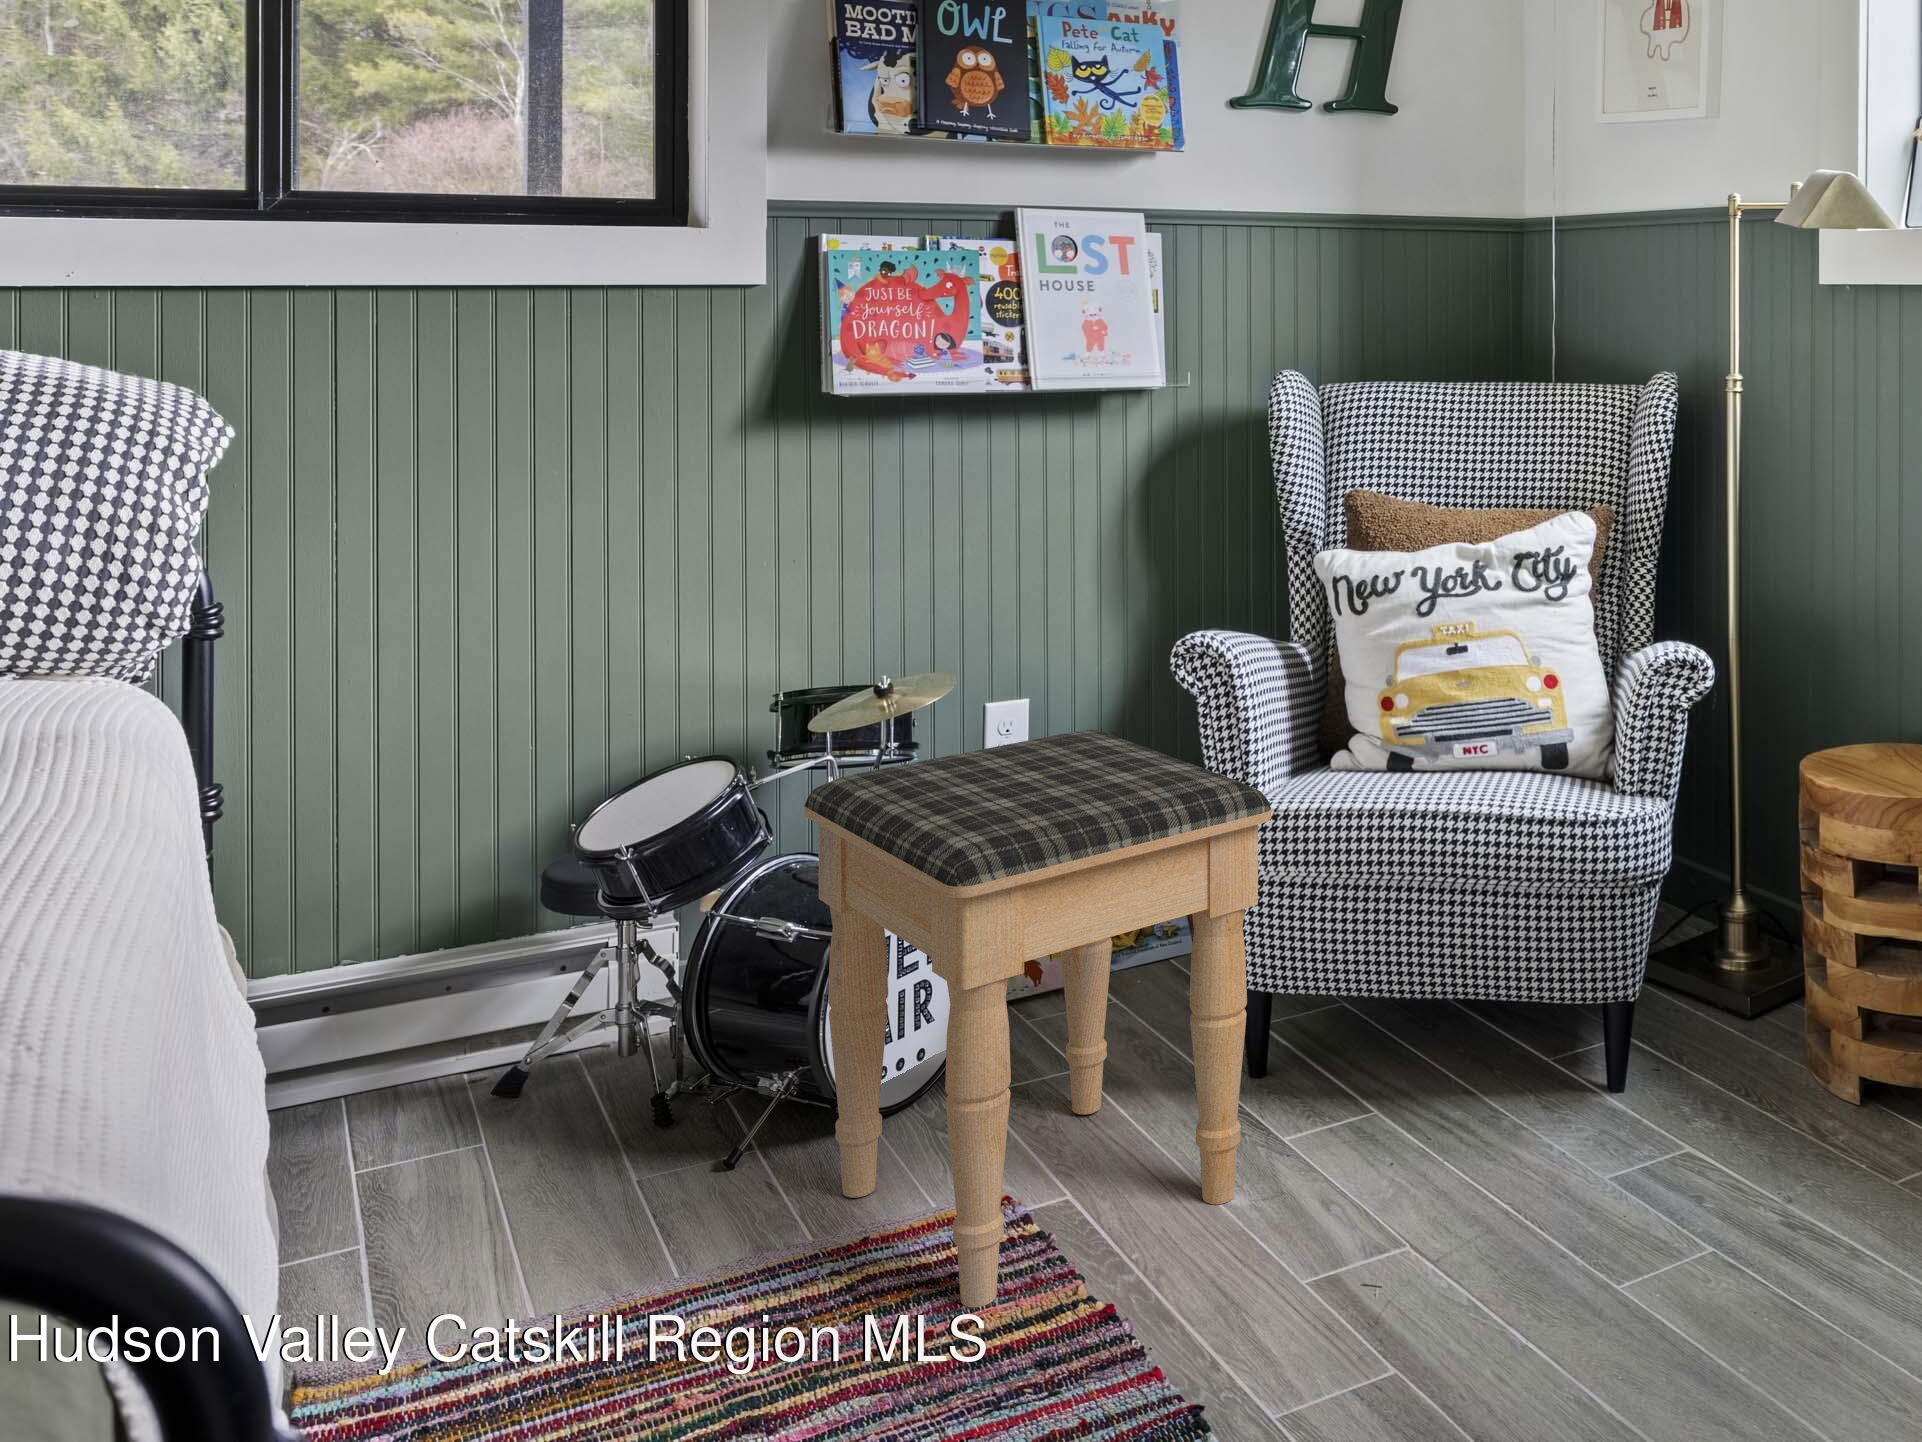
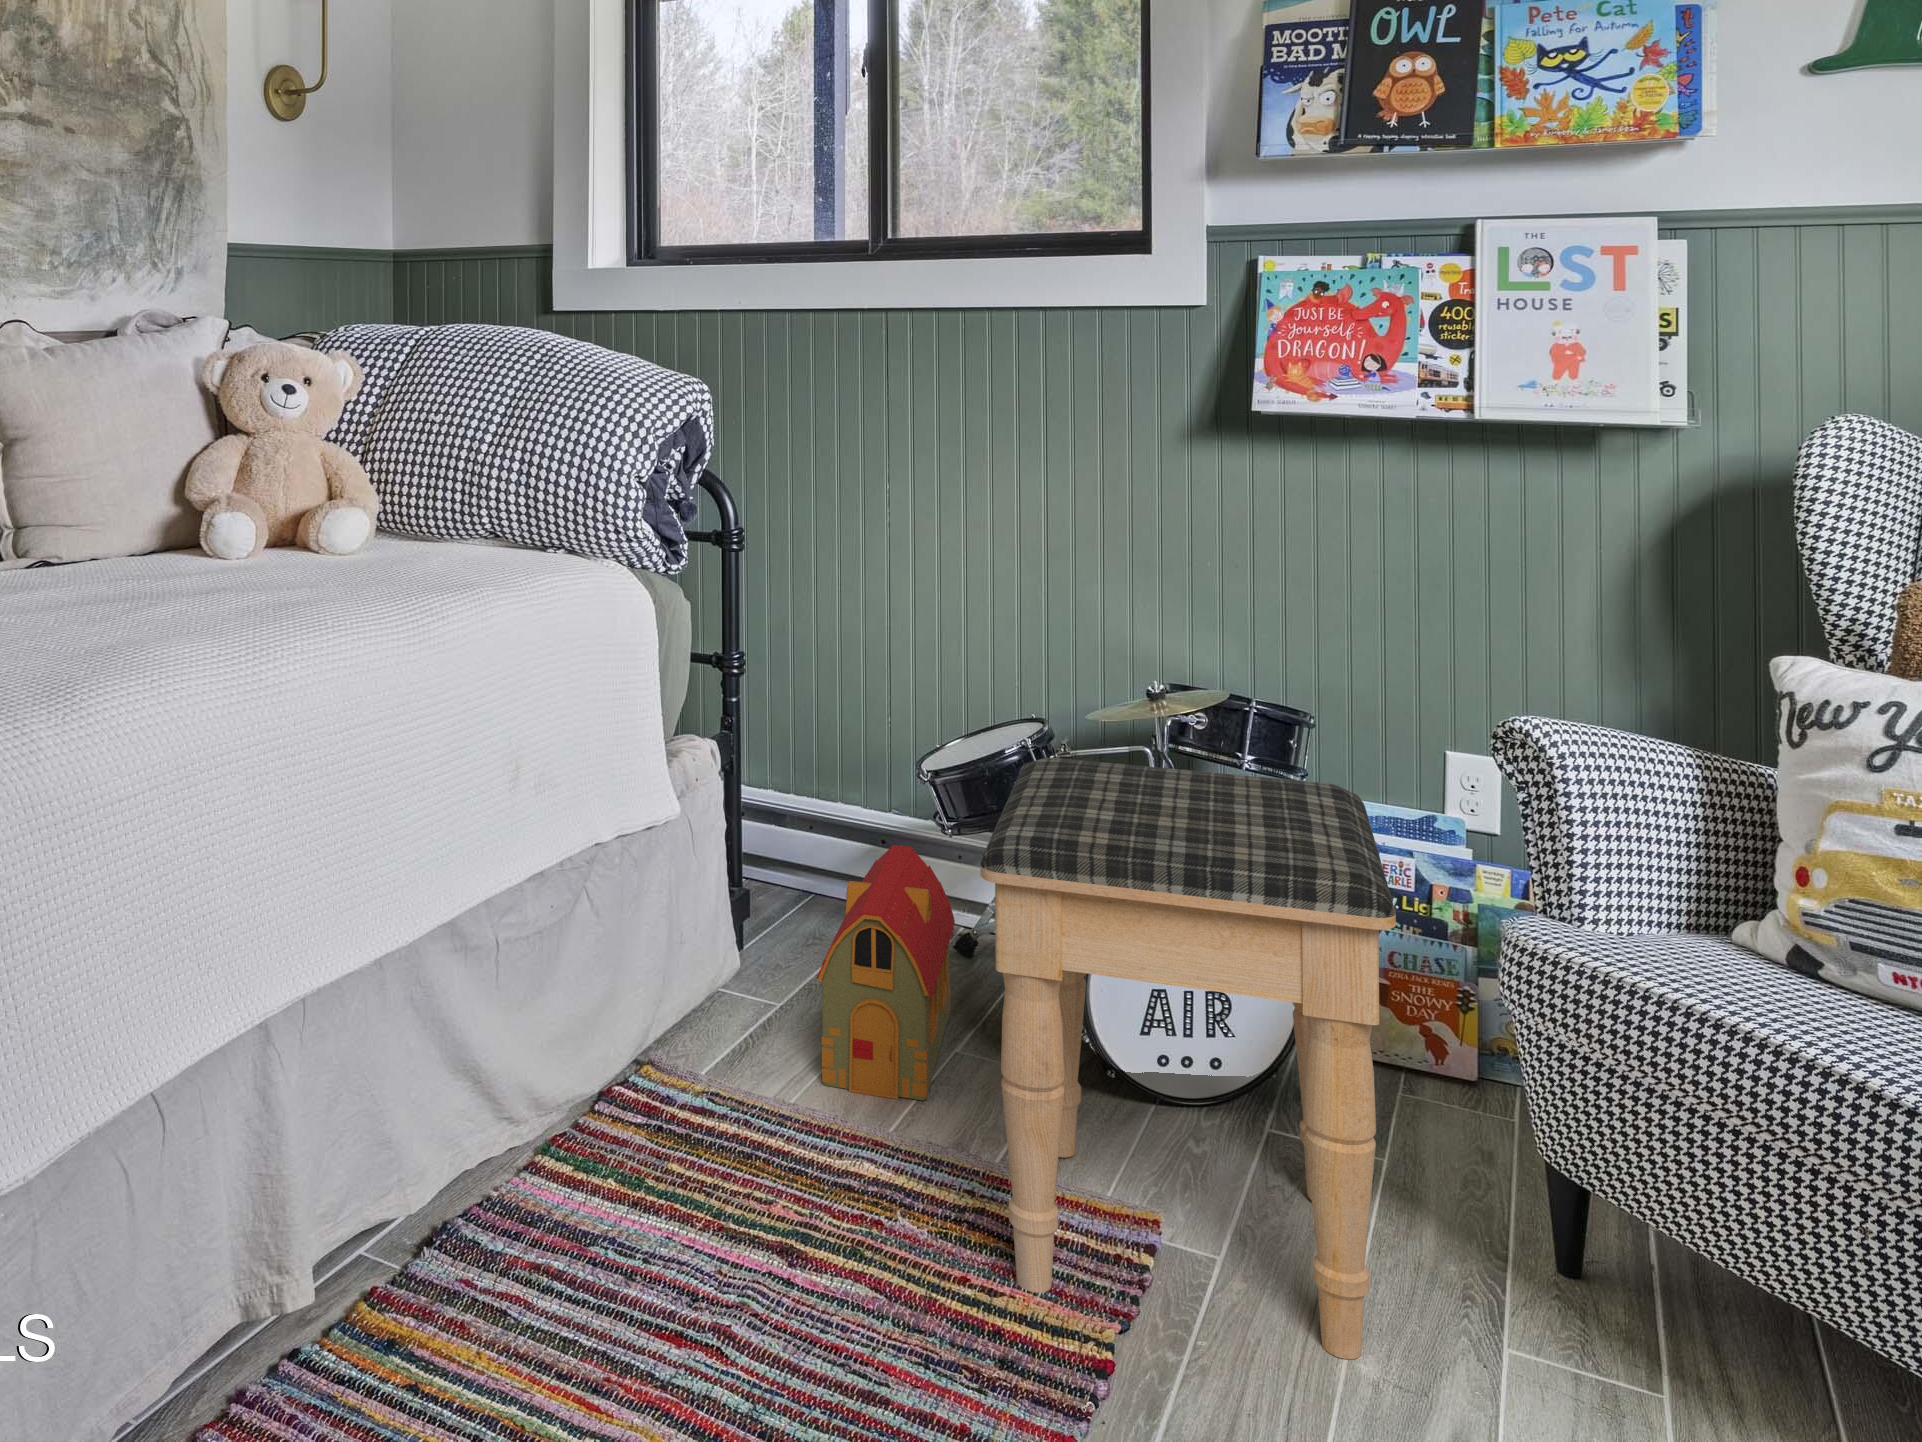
toy house: none [459,954,689,1271] -> present [816,845,955,1101]

